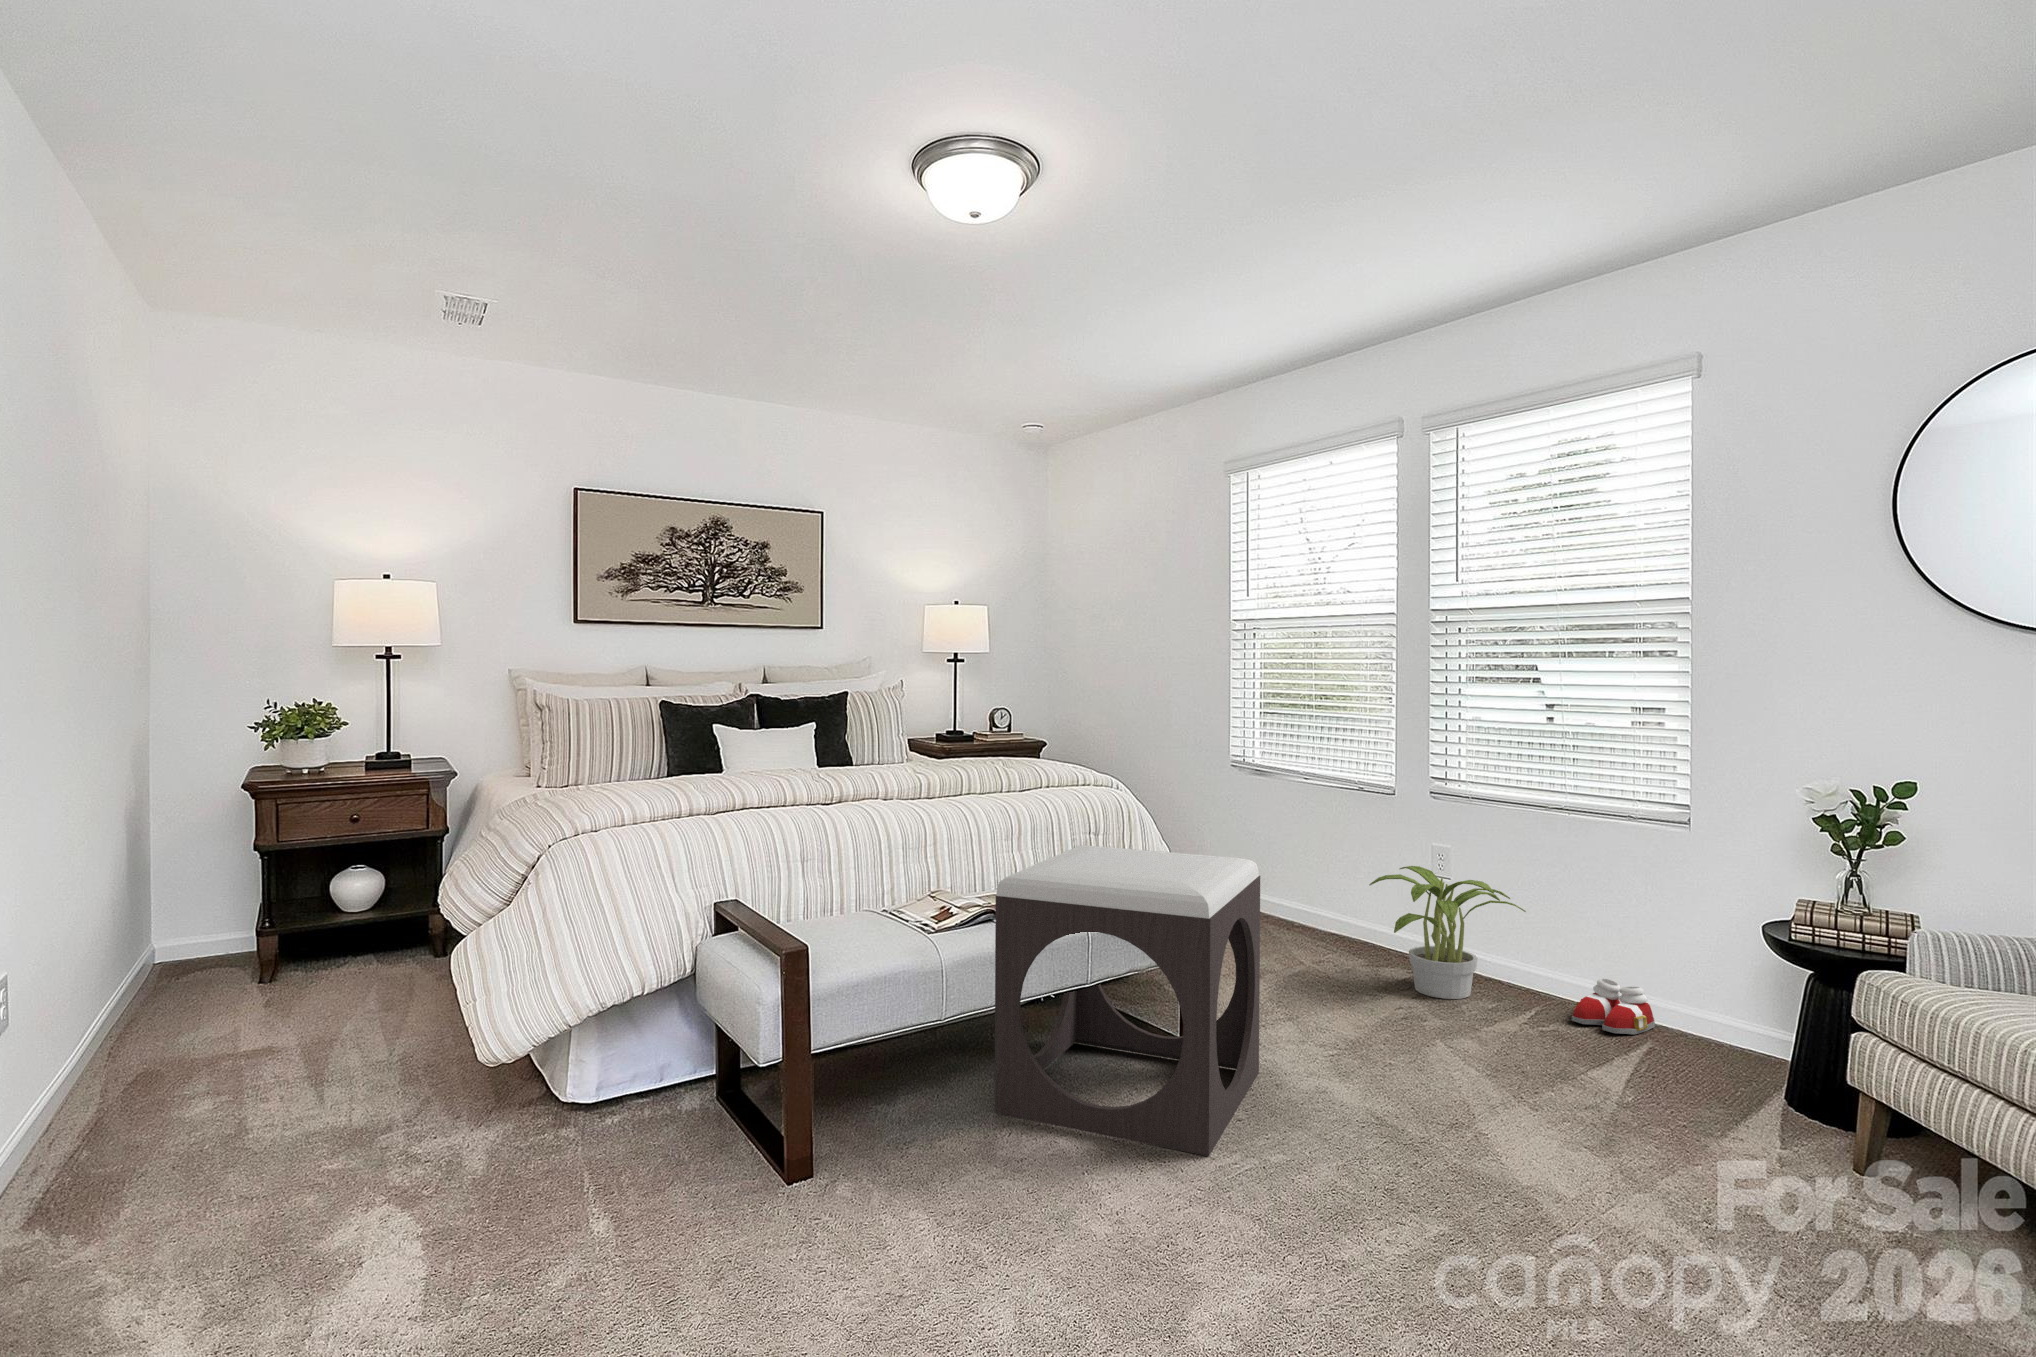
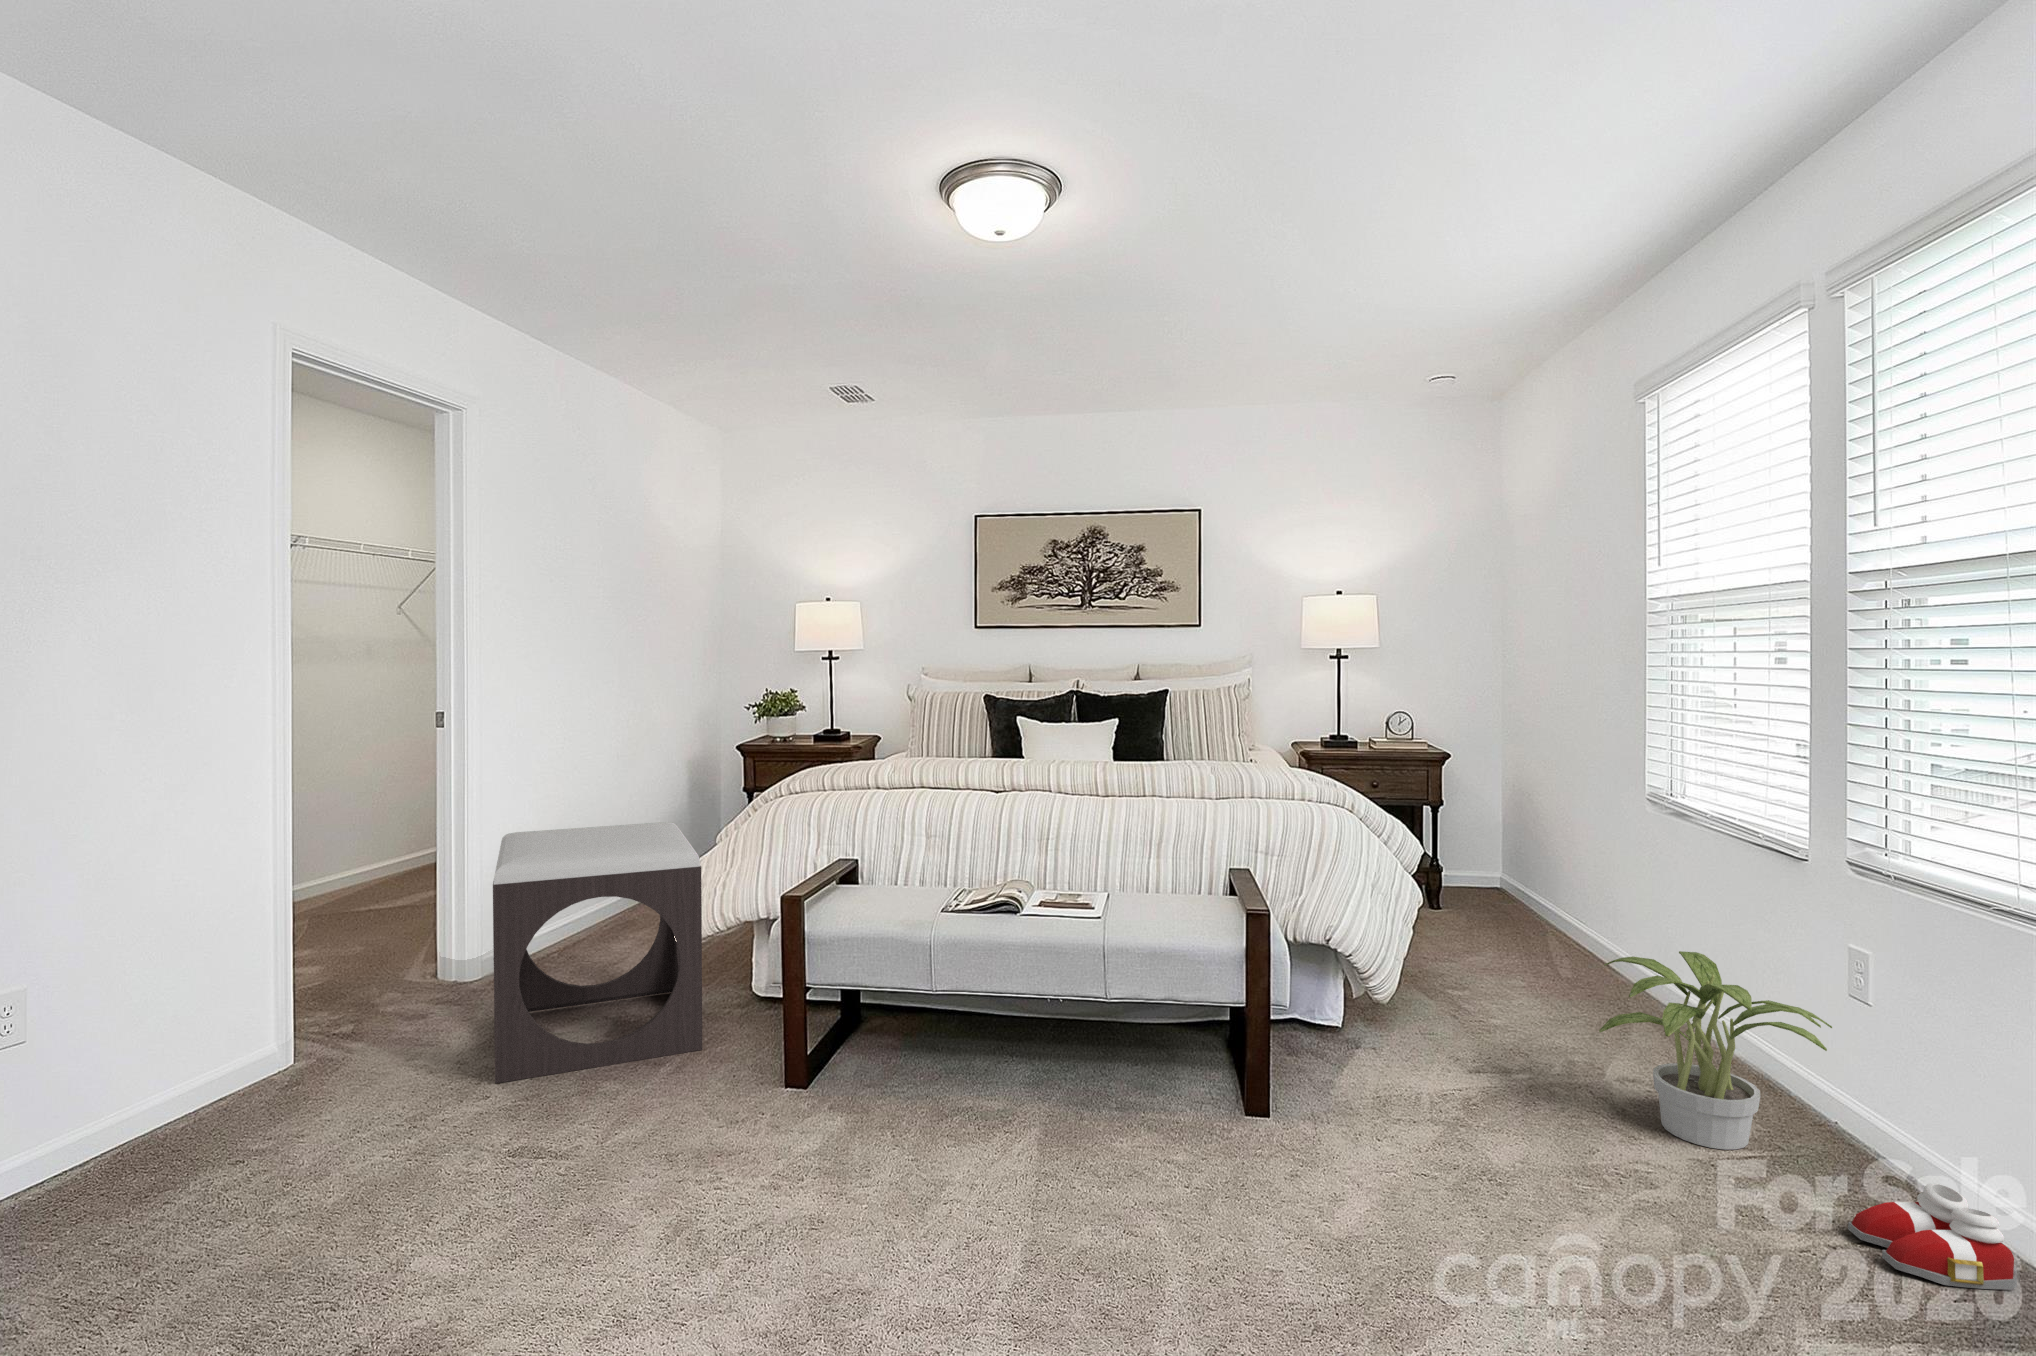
footstool: present [995,845,1260,1156] -> present [493,822,702,1083]

